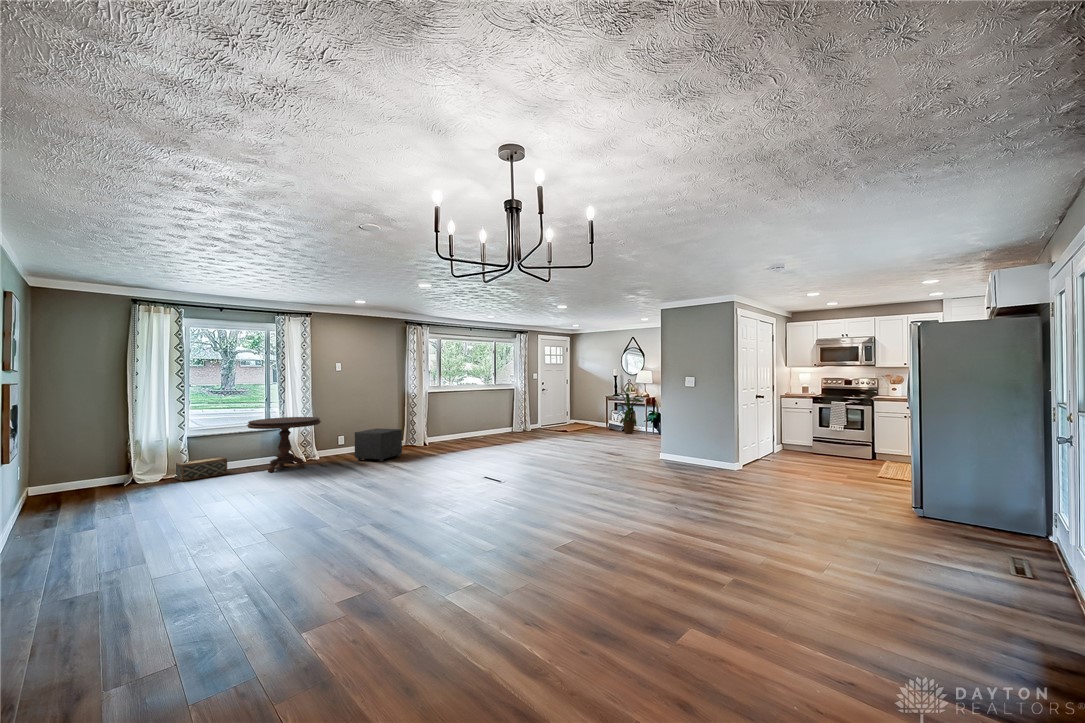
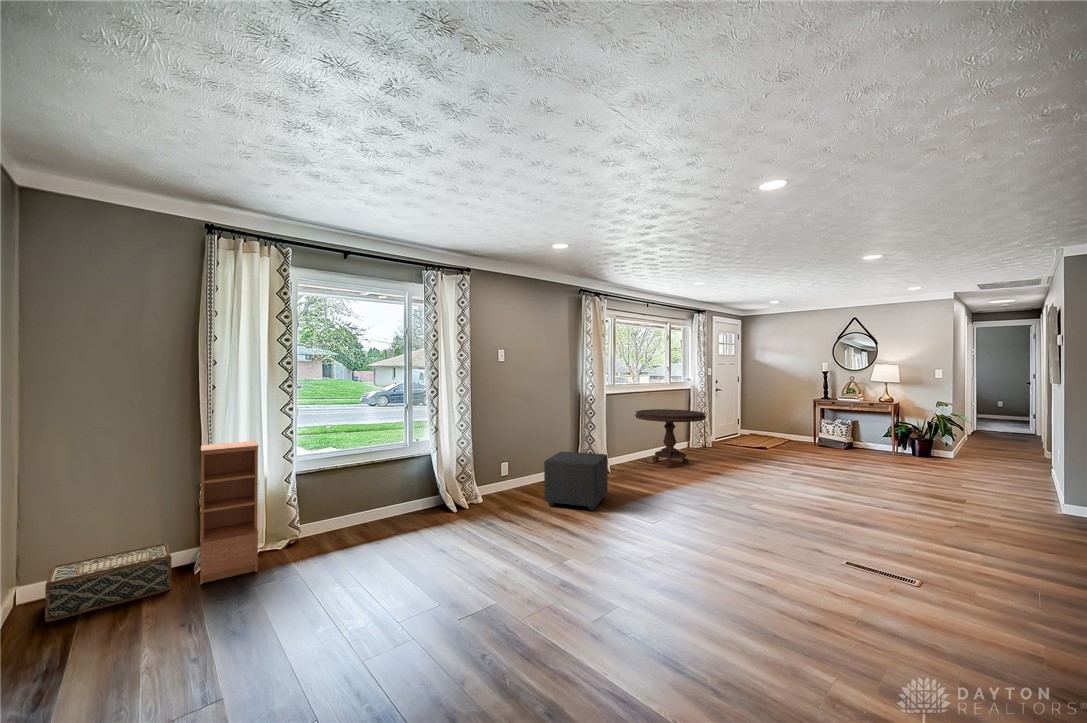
house plant: present [615,389,642,434] -> none [839,389,899,454]
bookcase: none [127,417,161,489] -> present [200,441,258,584]
side table: present [247,417,321,472] -> present [635,409,706,468]
woven basket: present [174,457,227,481] -> present [45,543,171,622]

